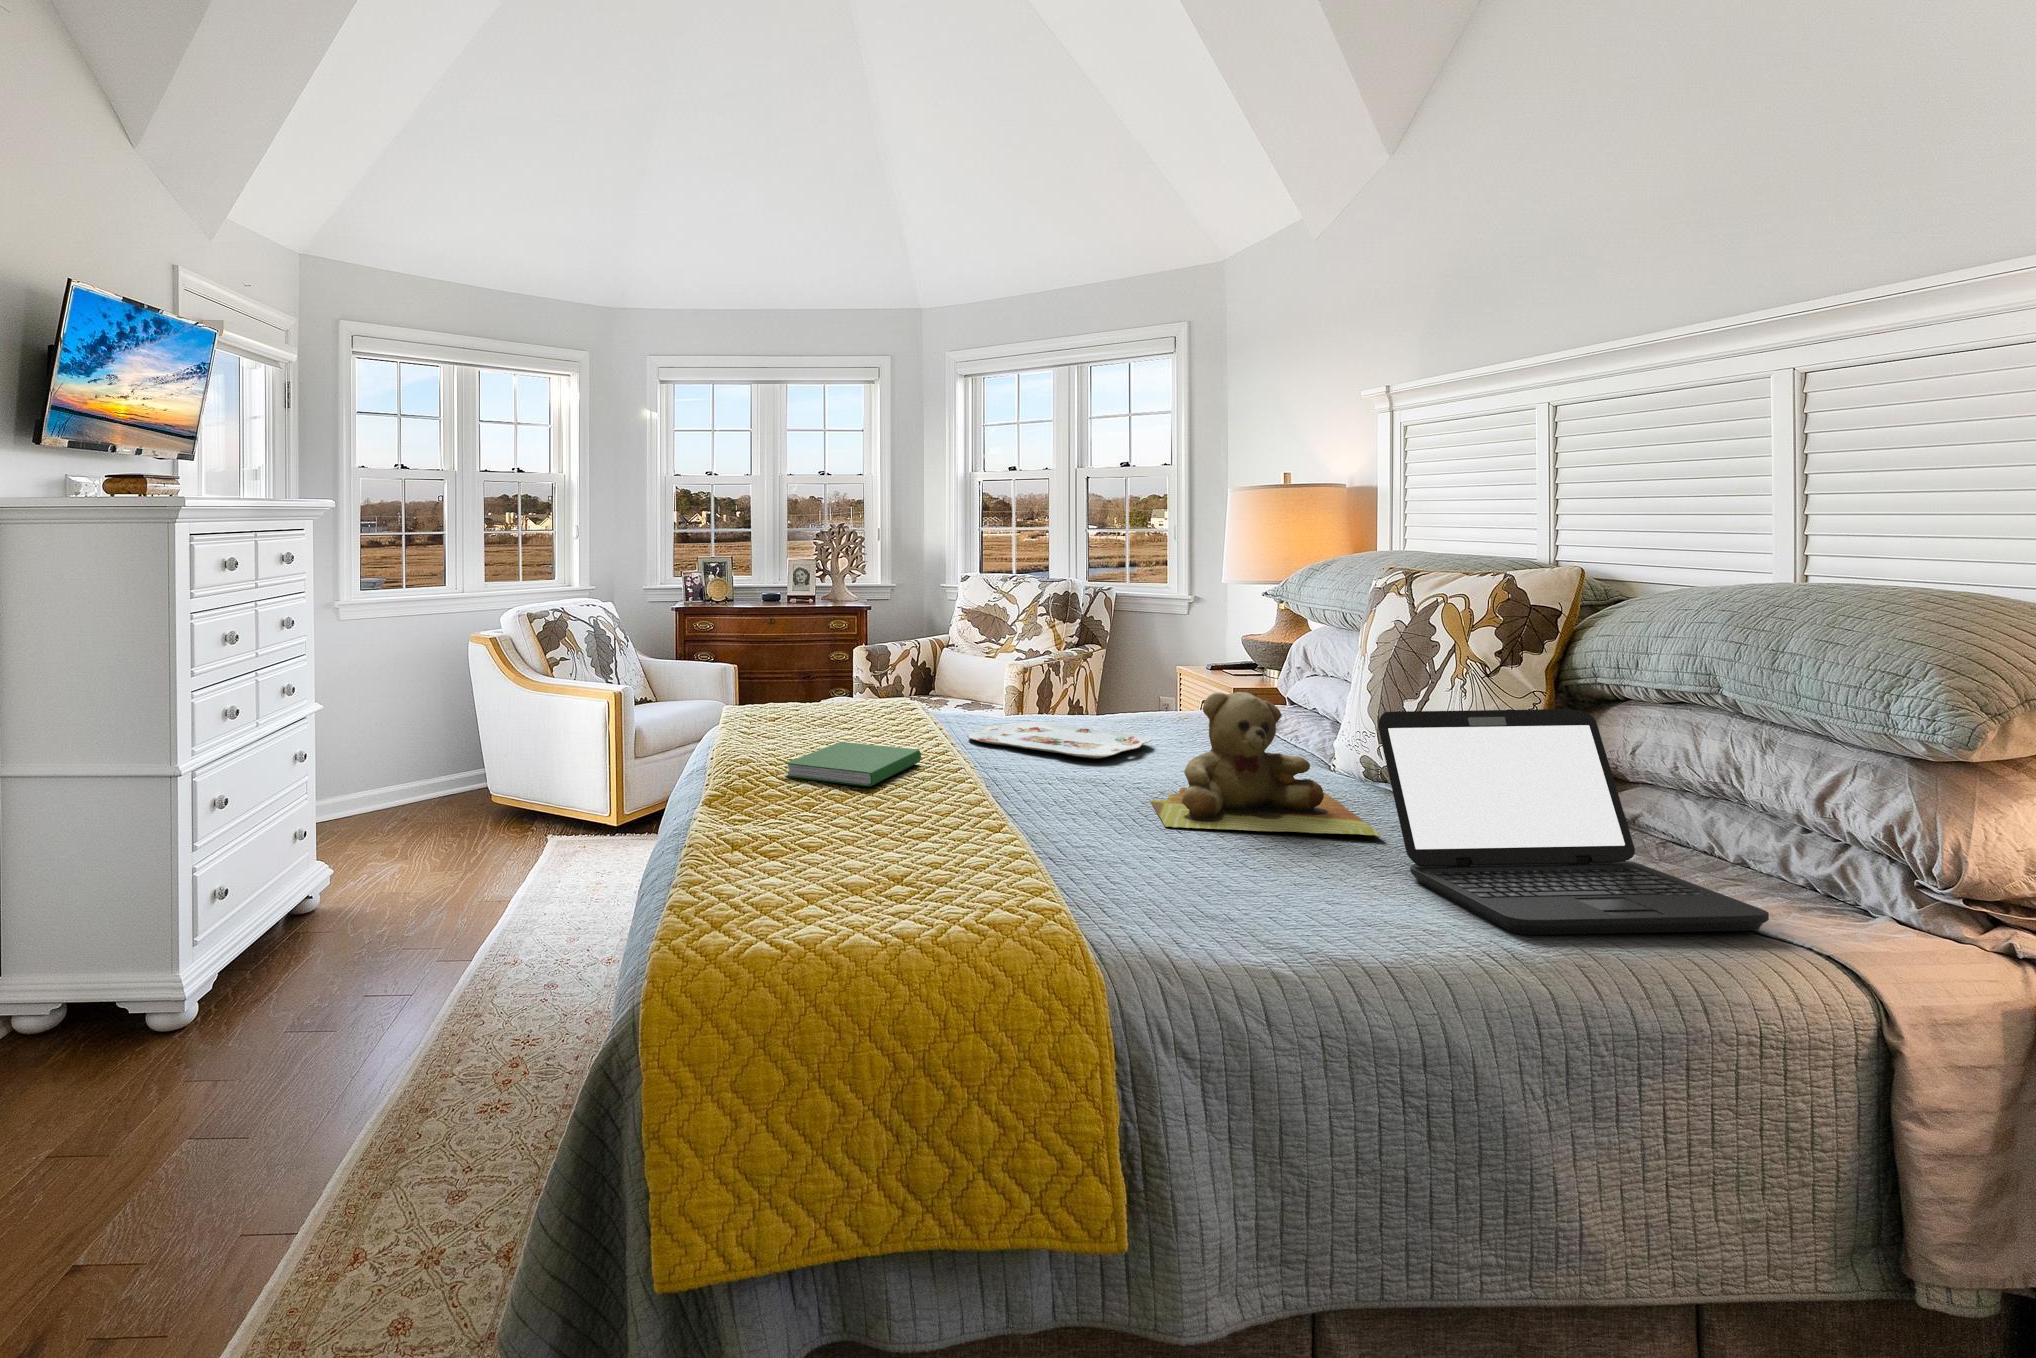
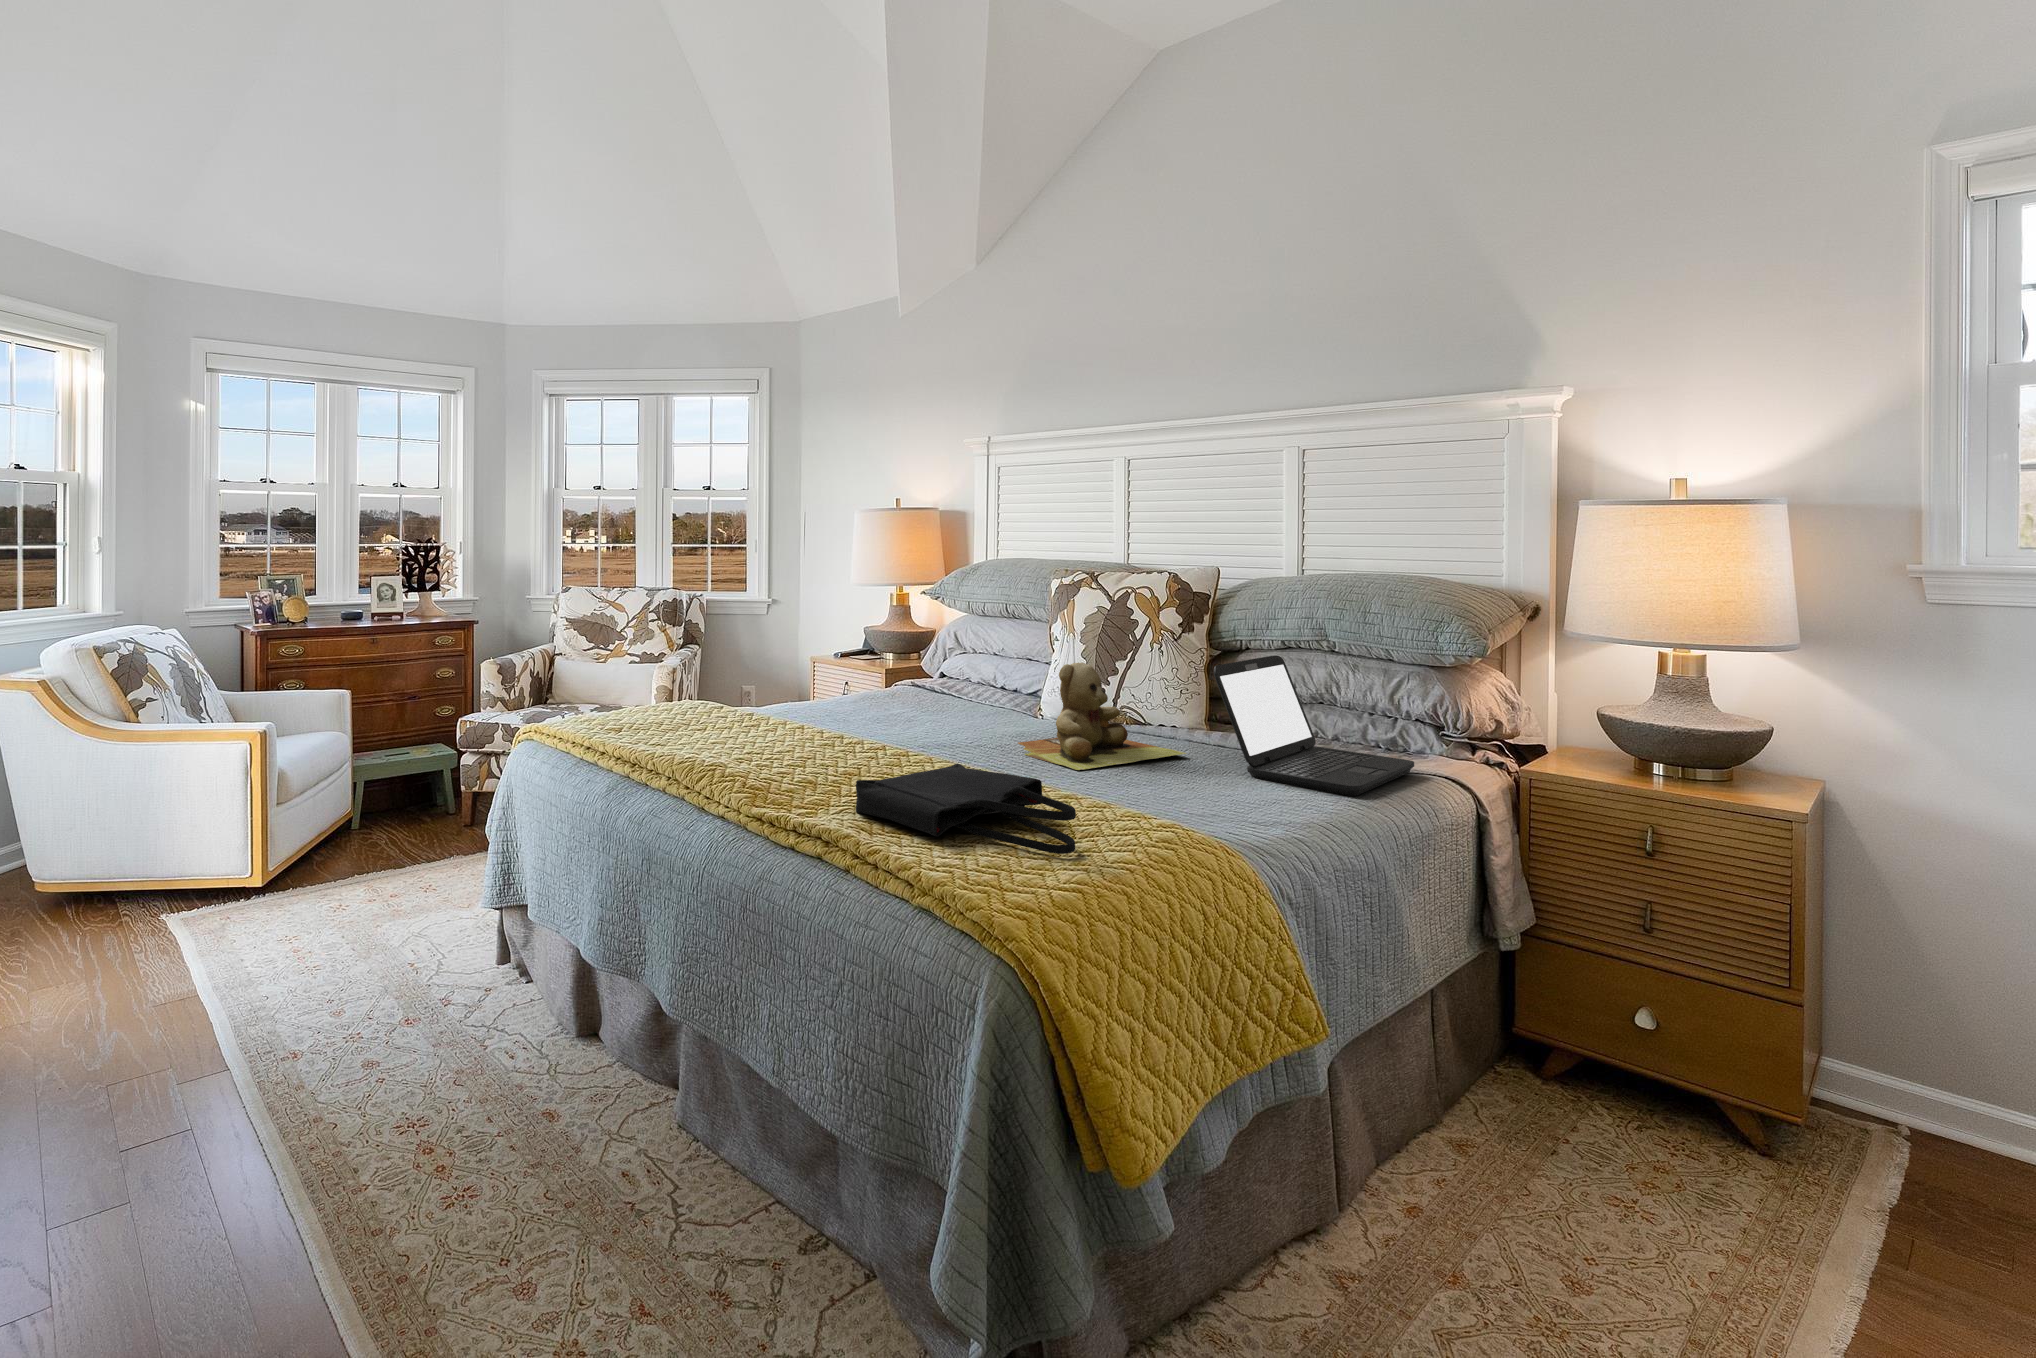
serving tray: present [968,722,1151,758] -> none [800,708,942,730]
hardcover book: present [786,742,921,787] -> none [739,740,842,782]
tote bag: none [801,785,978,894] -> present [856,764,1076,854]

